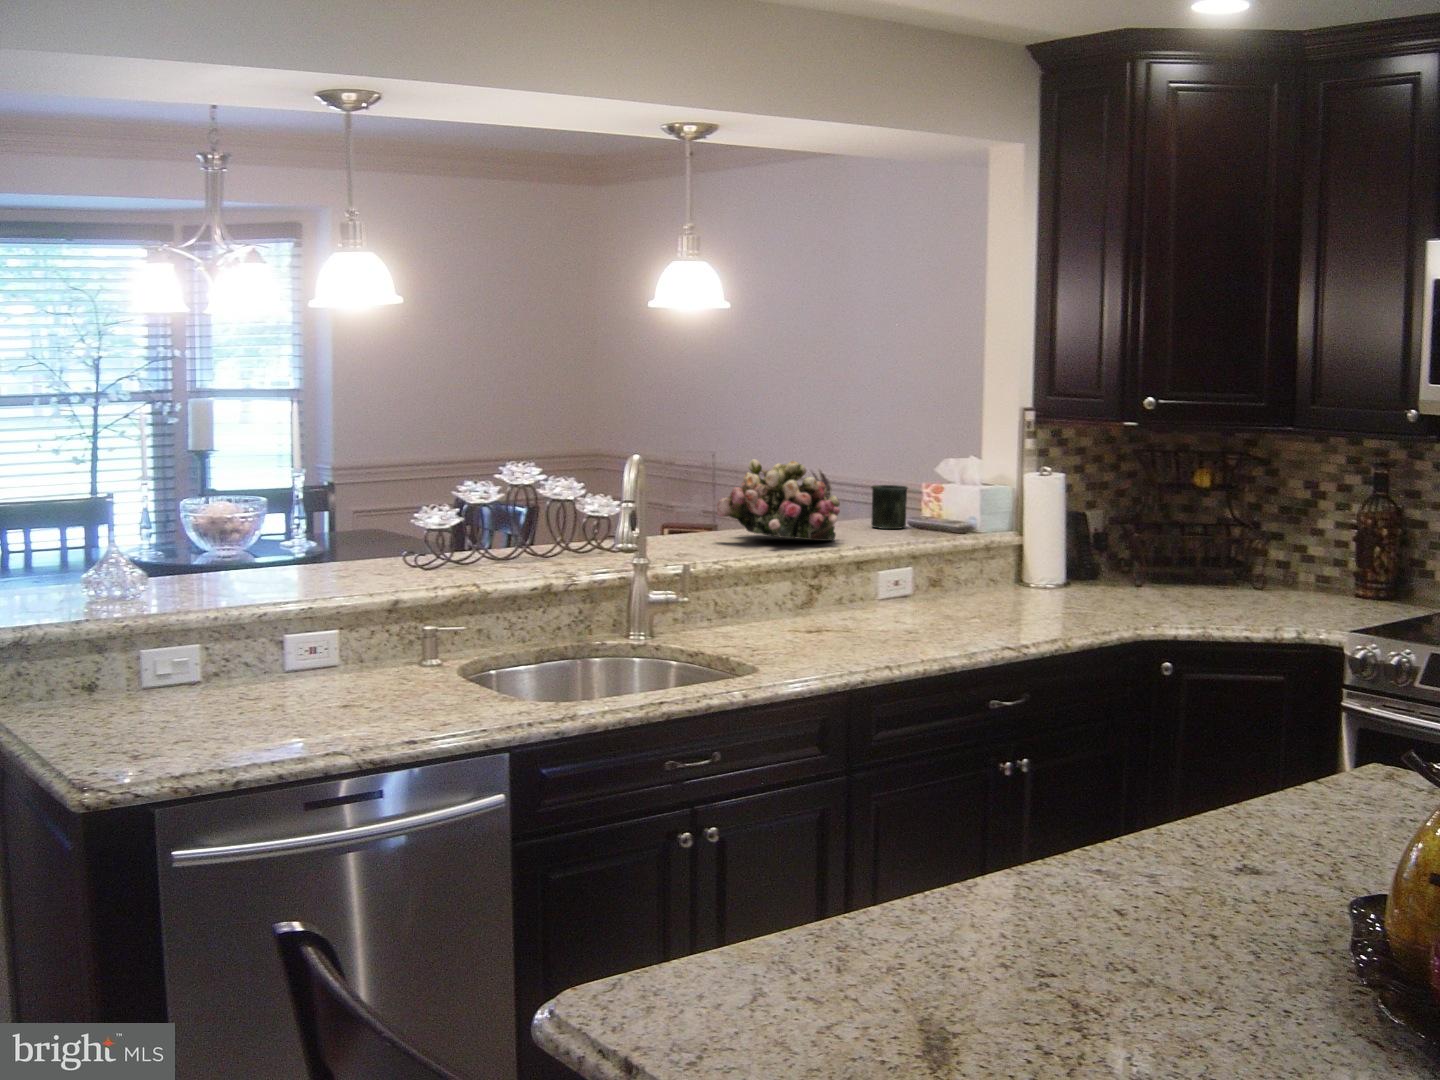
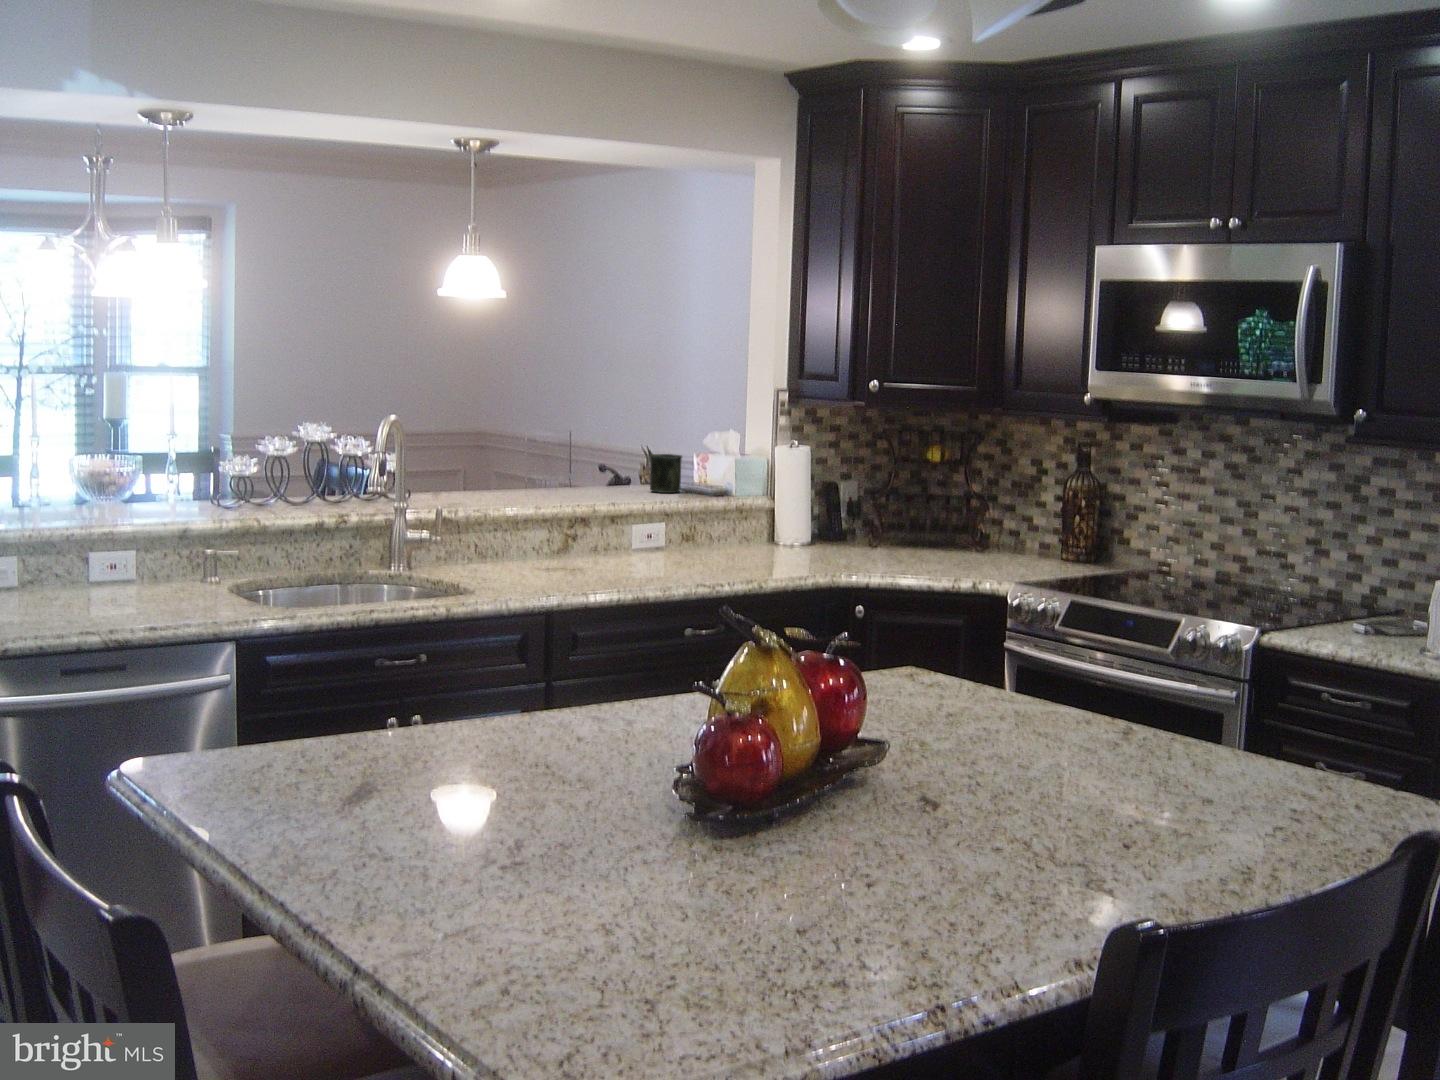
flower arrangement: present [717,459,840,541] -> none [491,426,604,499]

